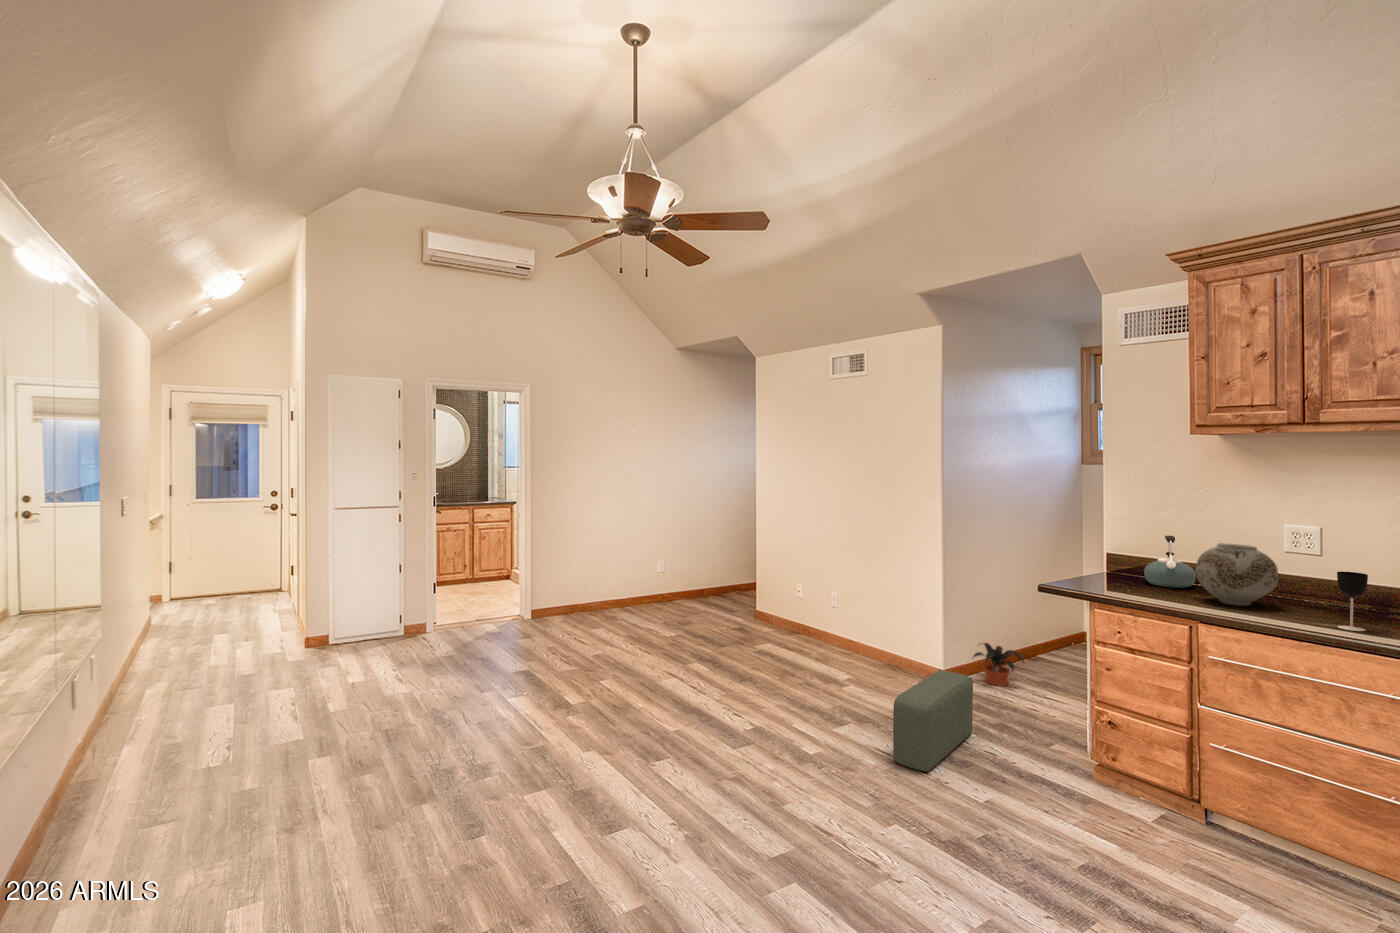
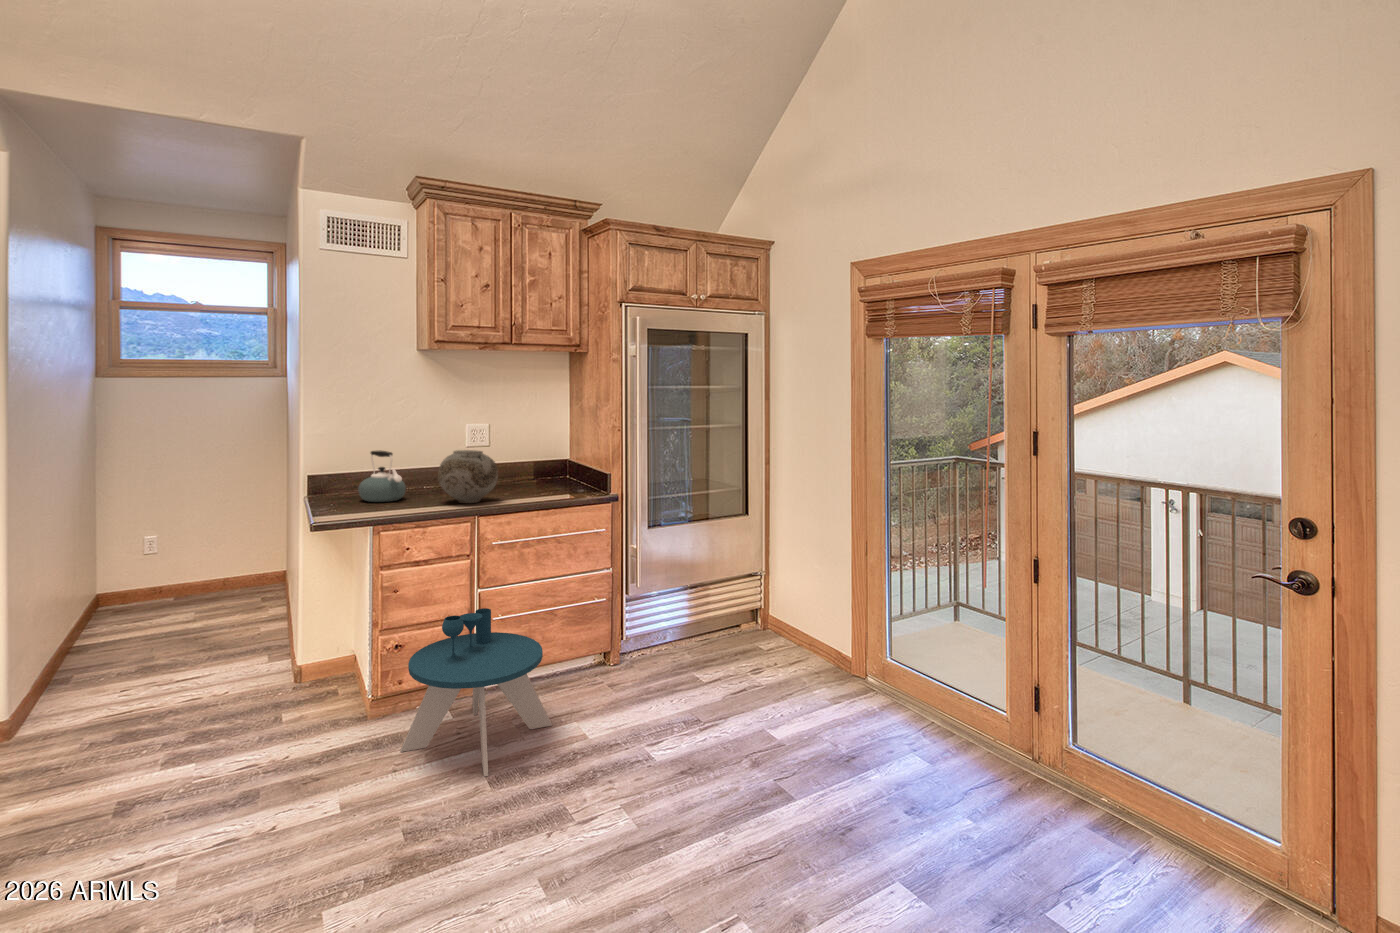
wine glass: present [1337,572,1368,631] -> none [550,460,567,502]
potted plant: present [974,643,1023,686] -> none [40,641,143,704]
pouf: present [893,671,973,772] -> none [116,686,229,864]
side table: none [1065,700,1227,889] -> present [400,608,552,777]

